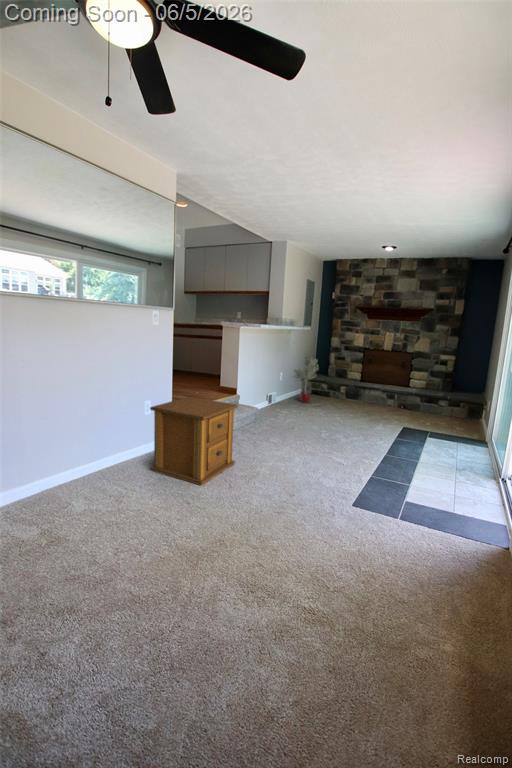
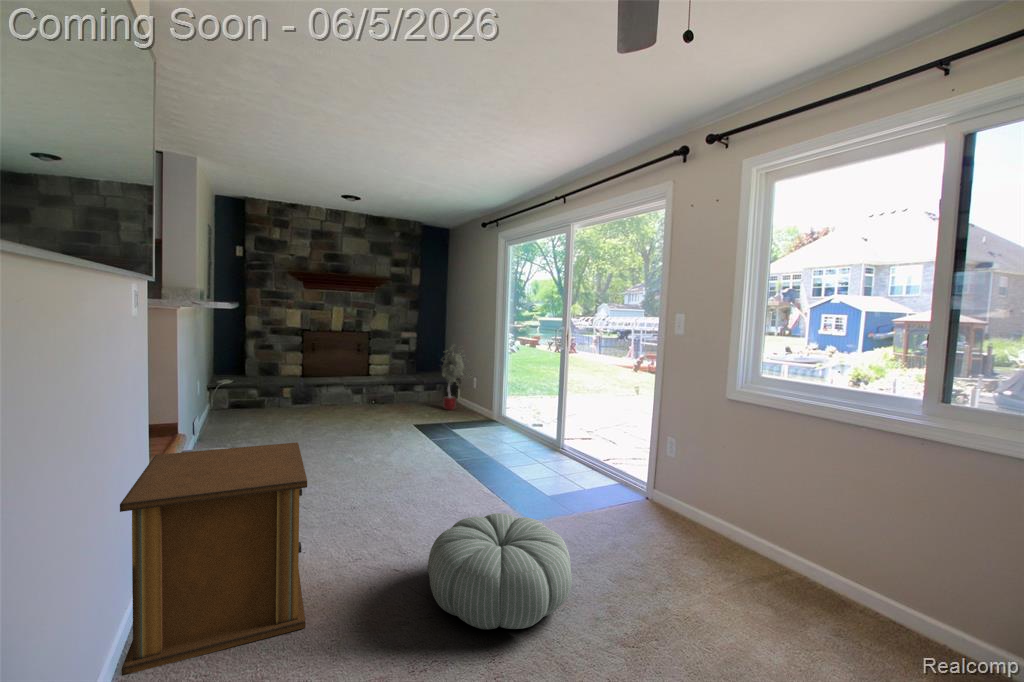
potted tree: present [293,354,318,403] -> present [442,345,473,410]
pouf: none [240,470,330,538] -> present [428,513,572,629]

